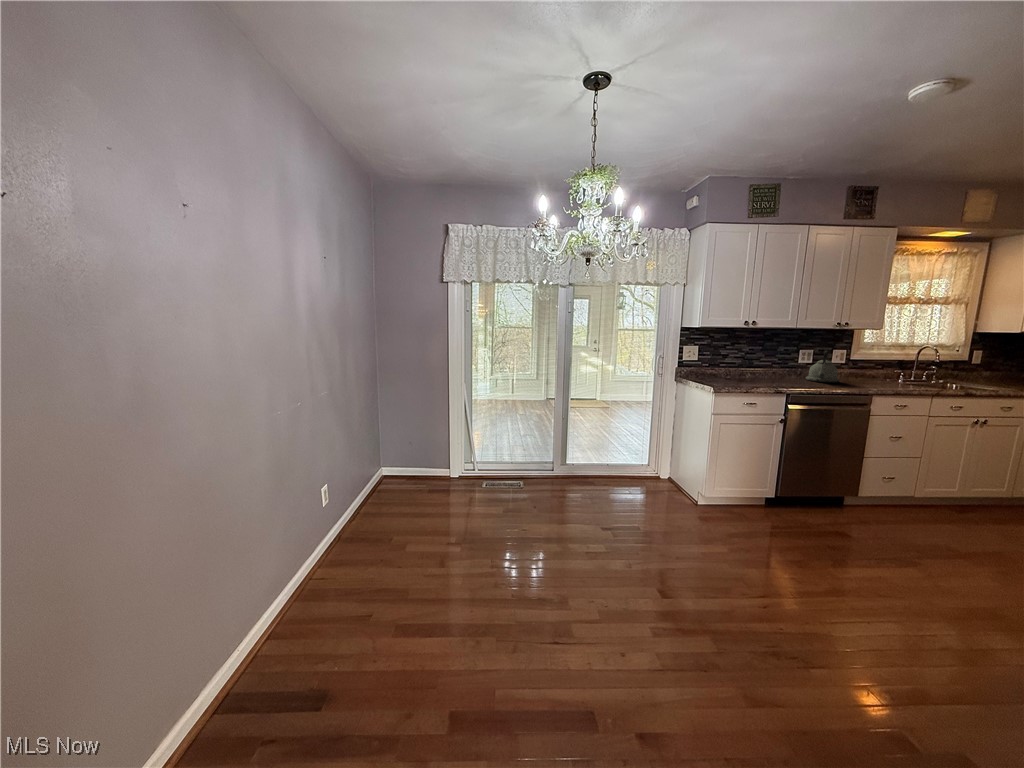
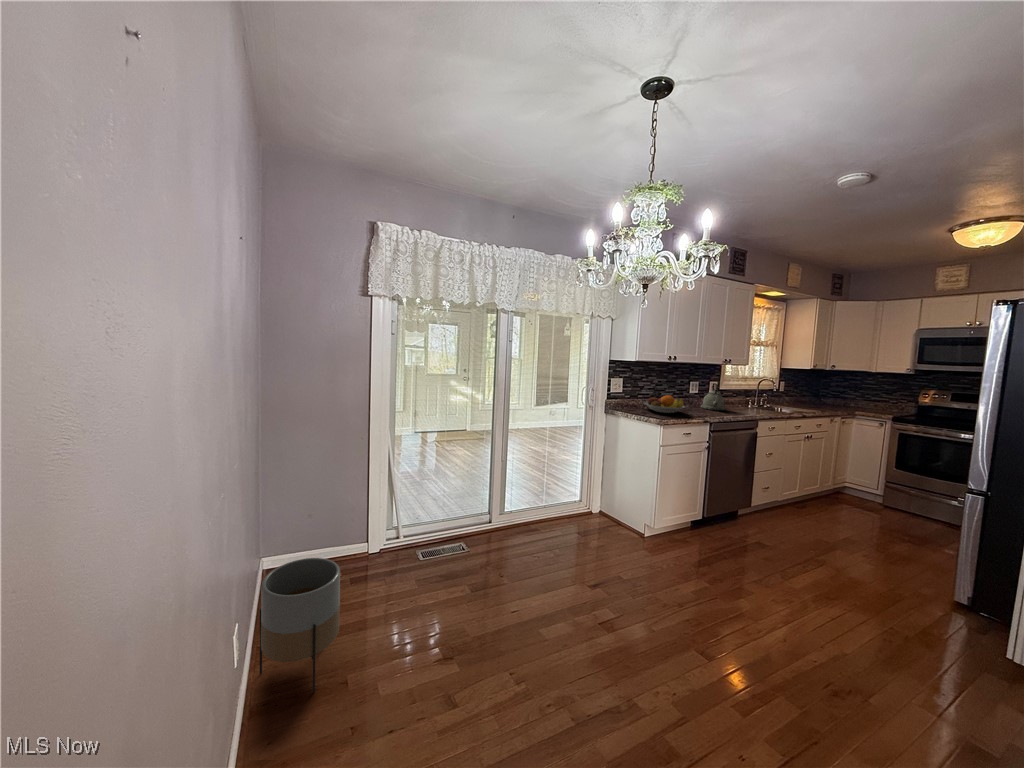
fruit bowl: none [716,363,766,382] -> present [644,395,685,413]
planter: none [346,461,395,542] -> present [260,558,340,693]

